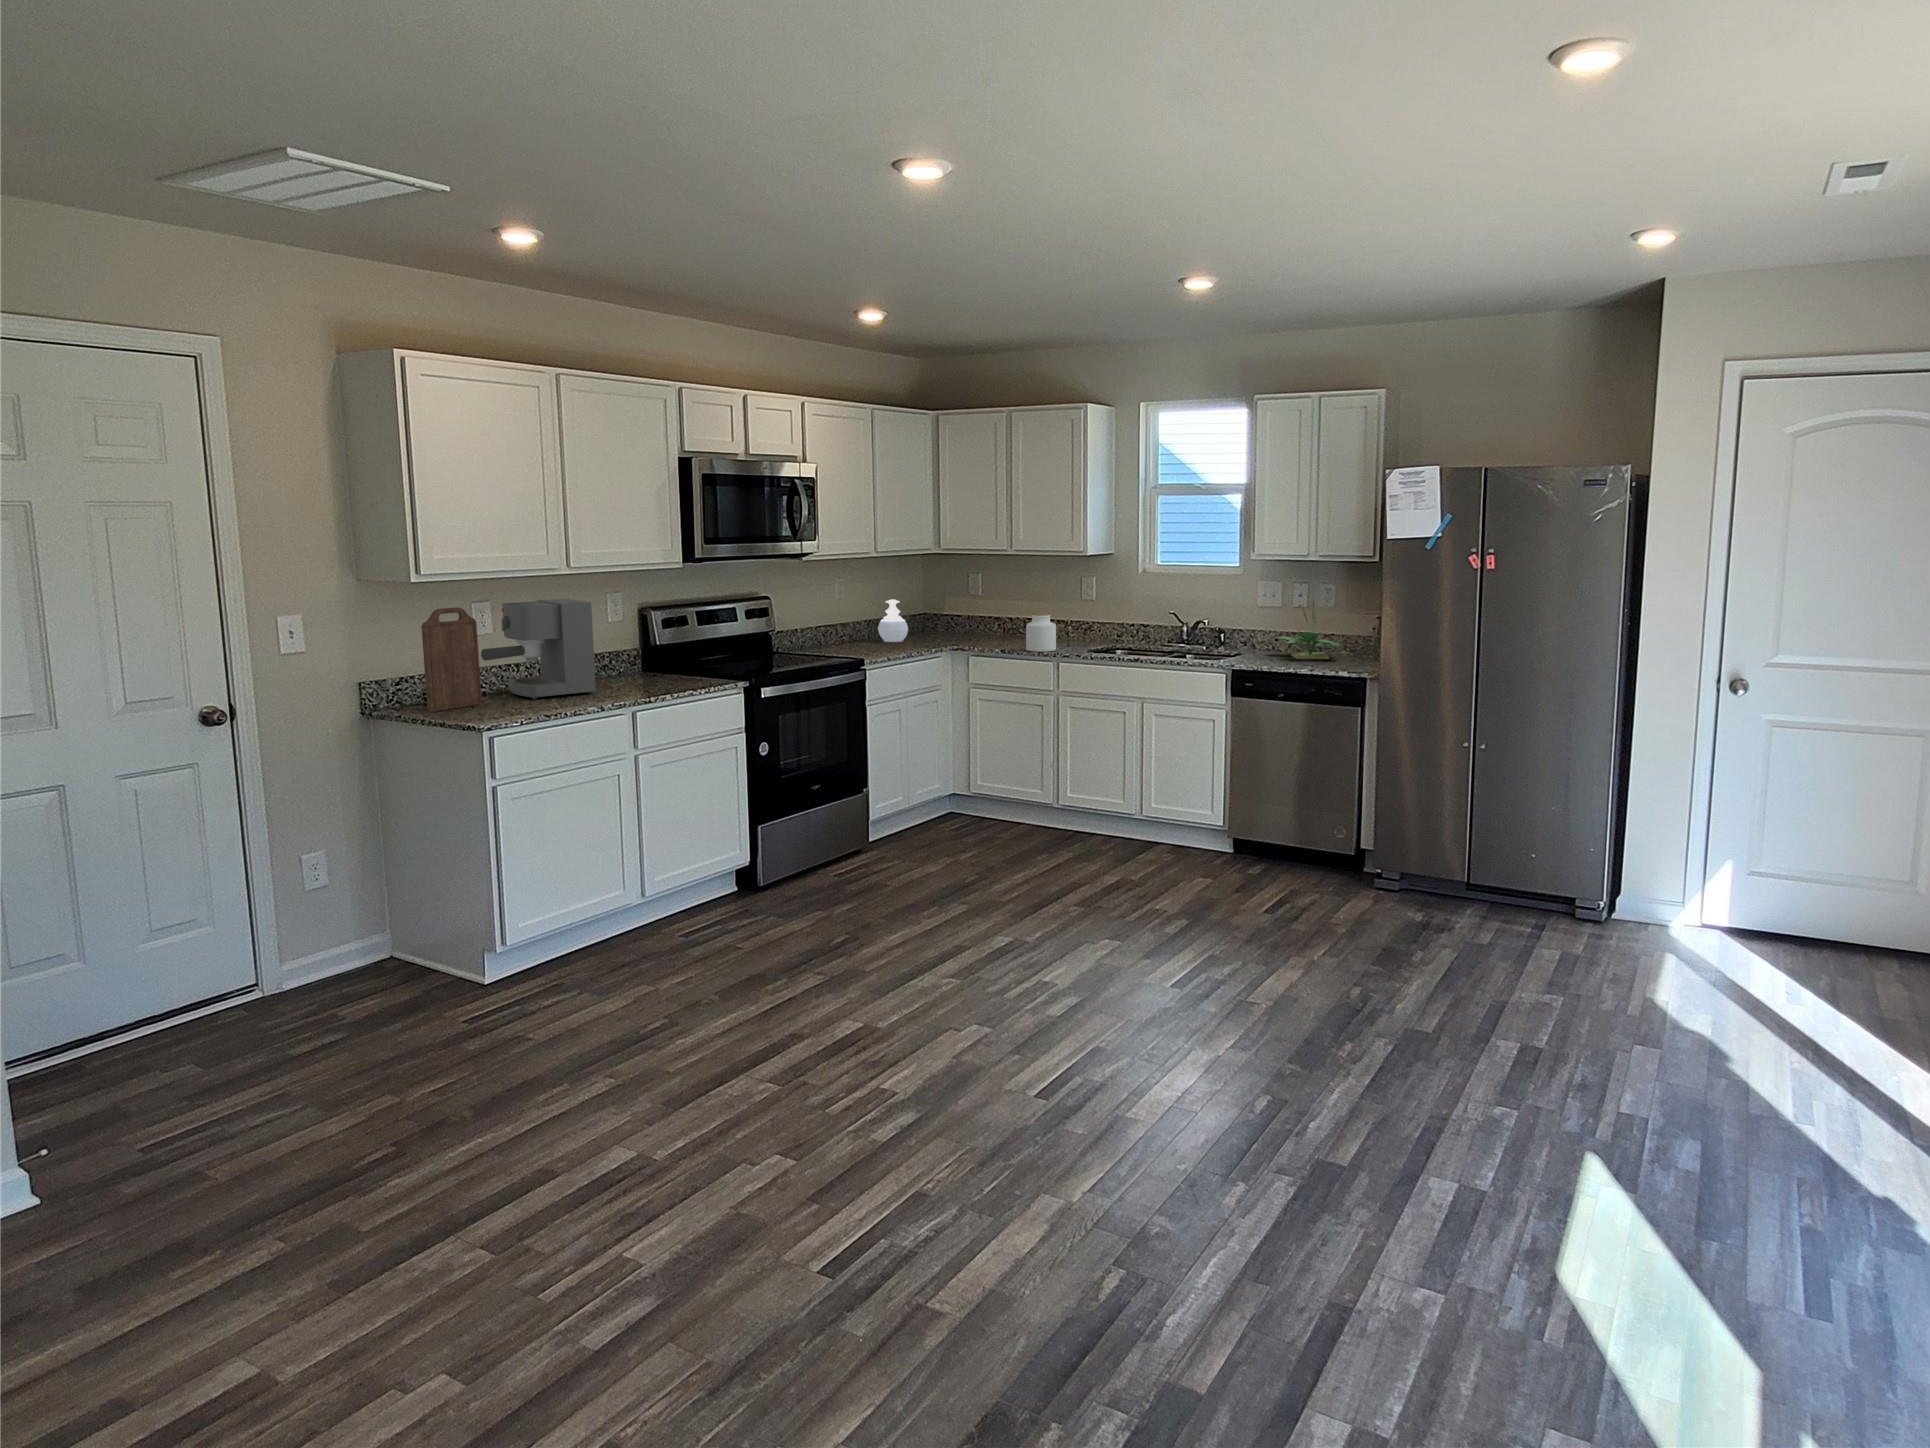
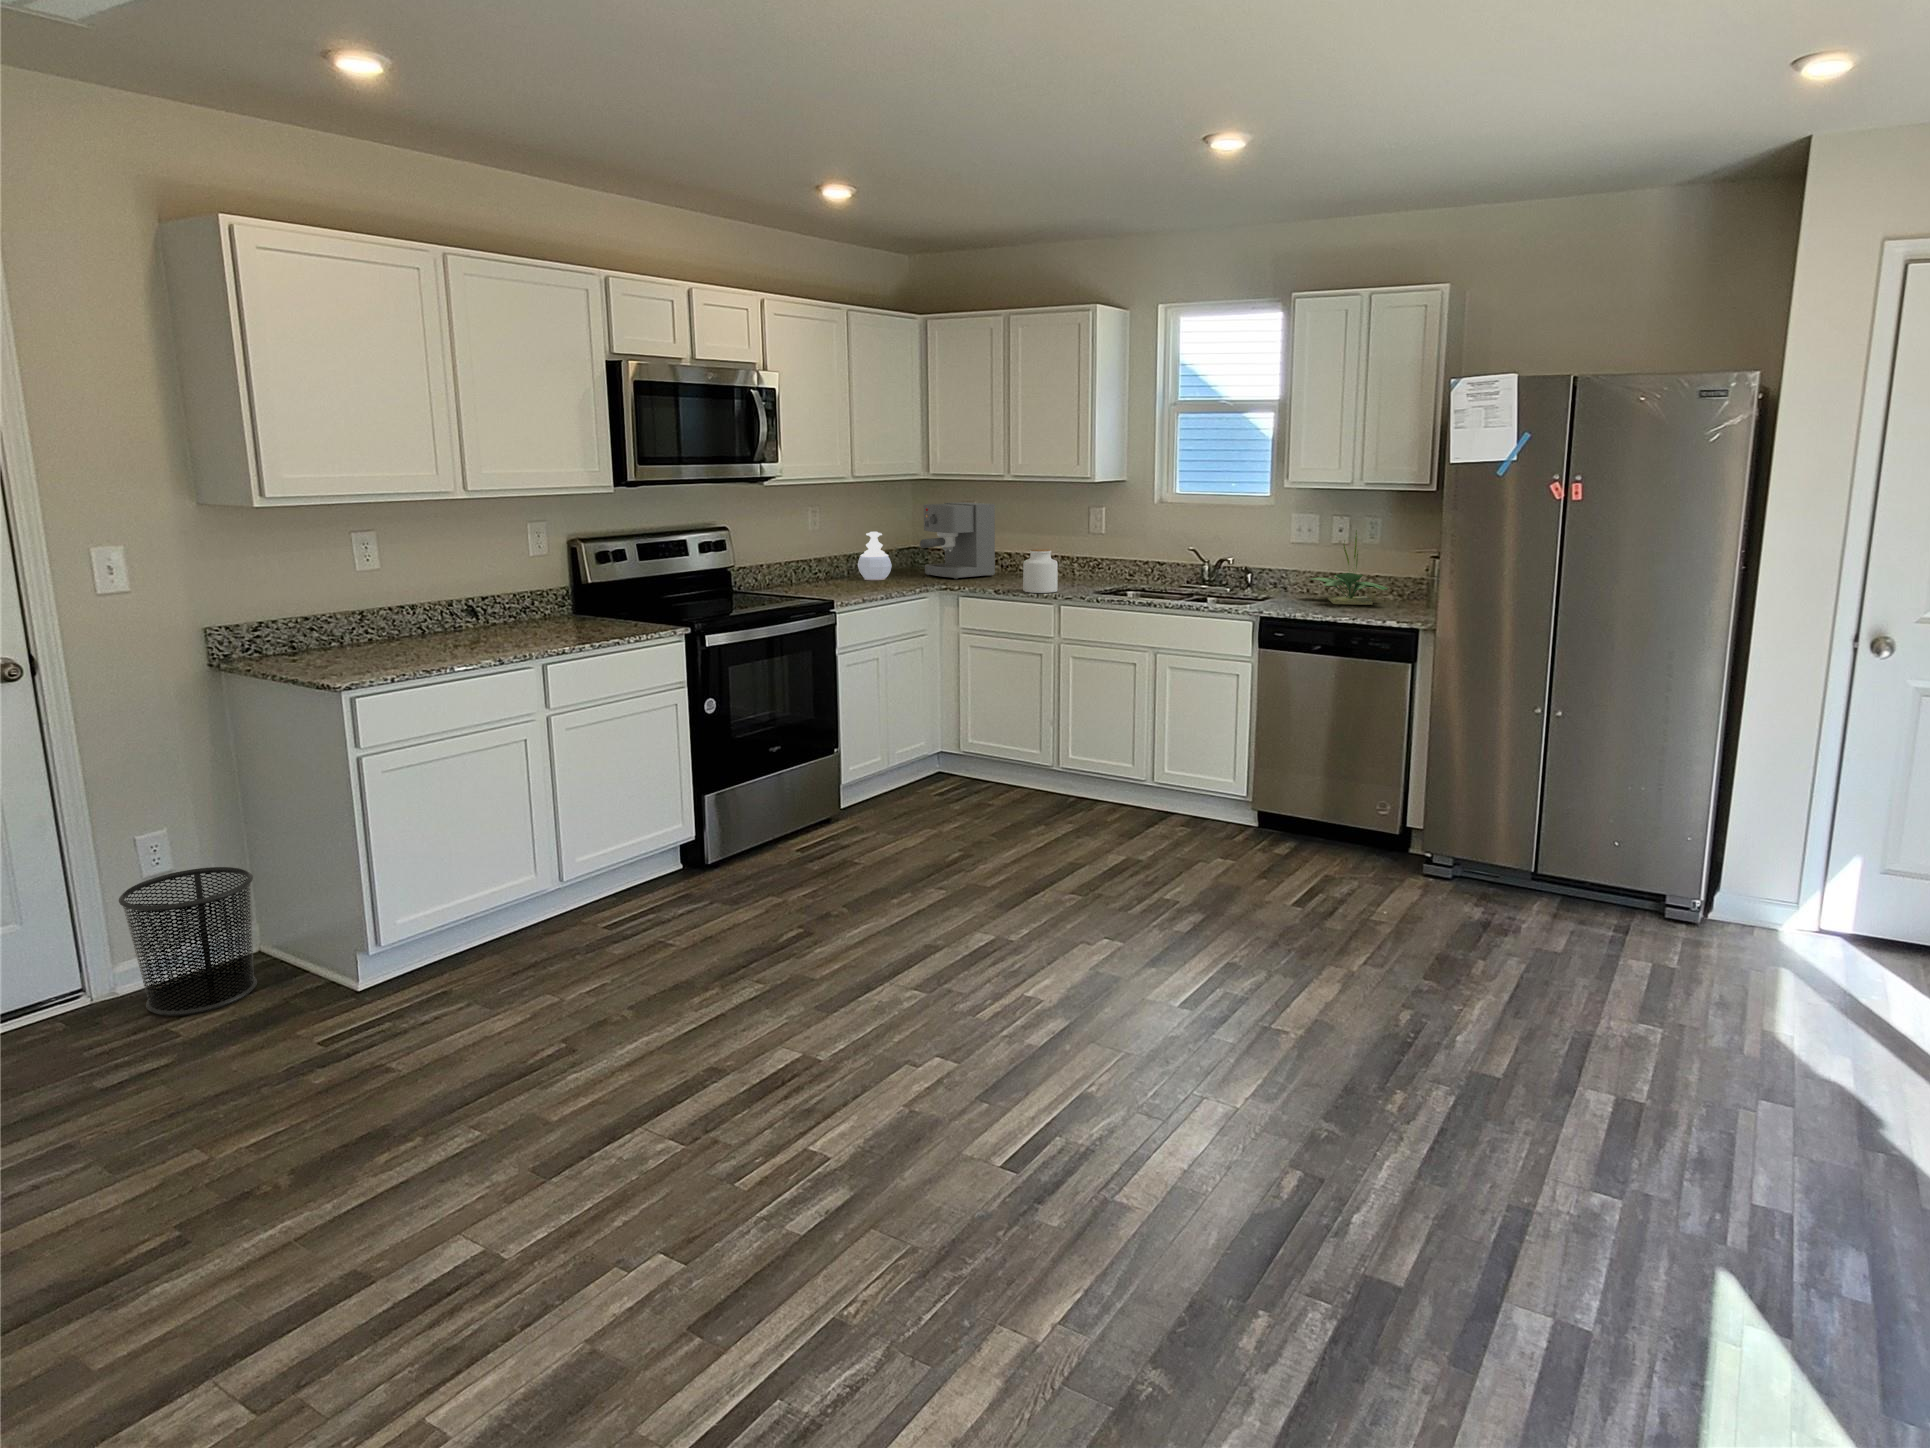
coffee maker: present [481,599,596,699] -> present [920,502,995,579]
cutting board: present [421,607,482,712] -> none [273,538,358,665]
trash can: none [292,882,398,1004] -> present [119,867,257,1016]

